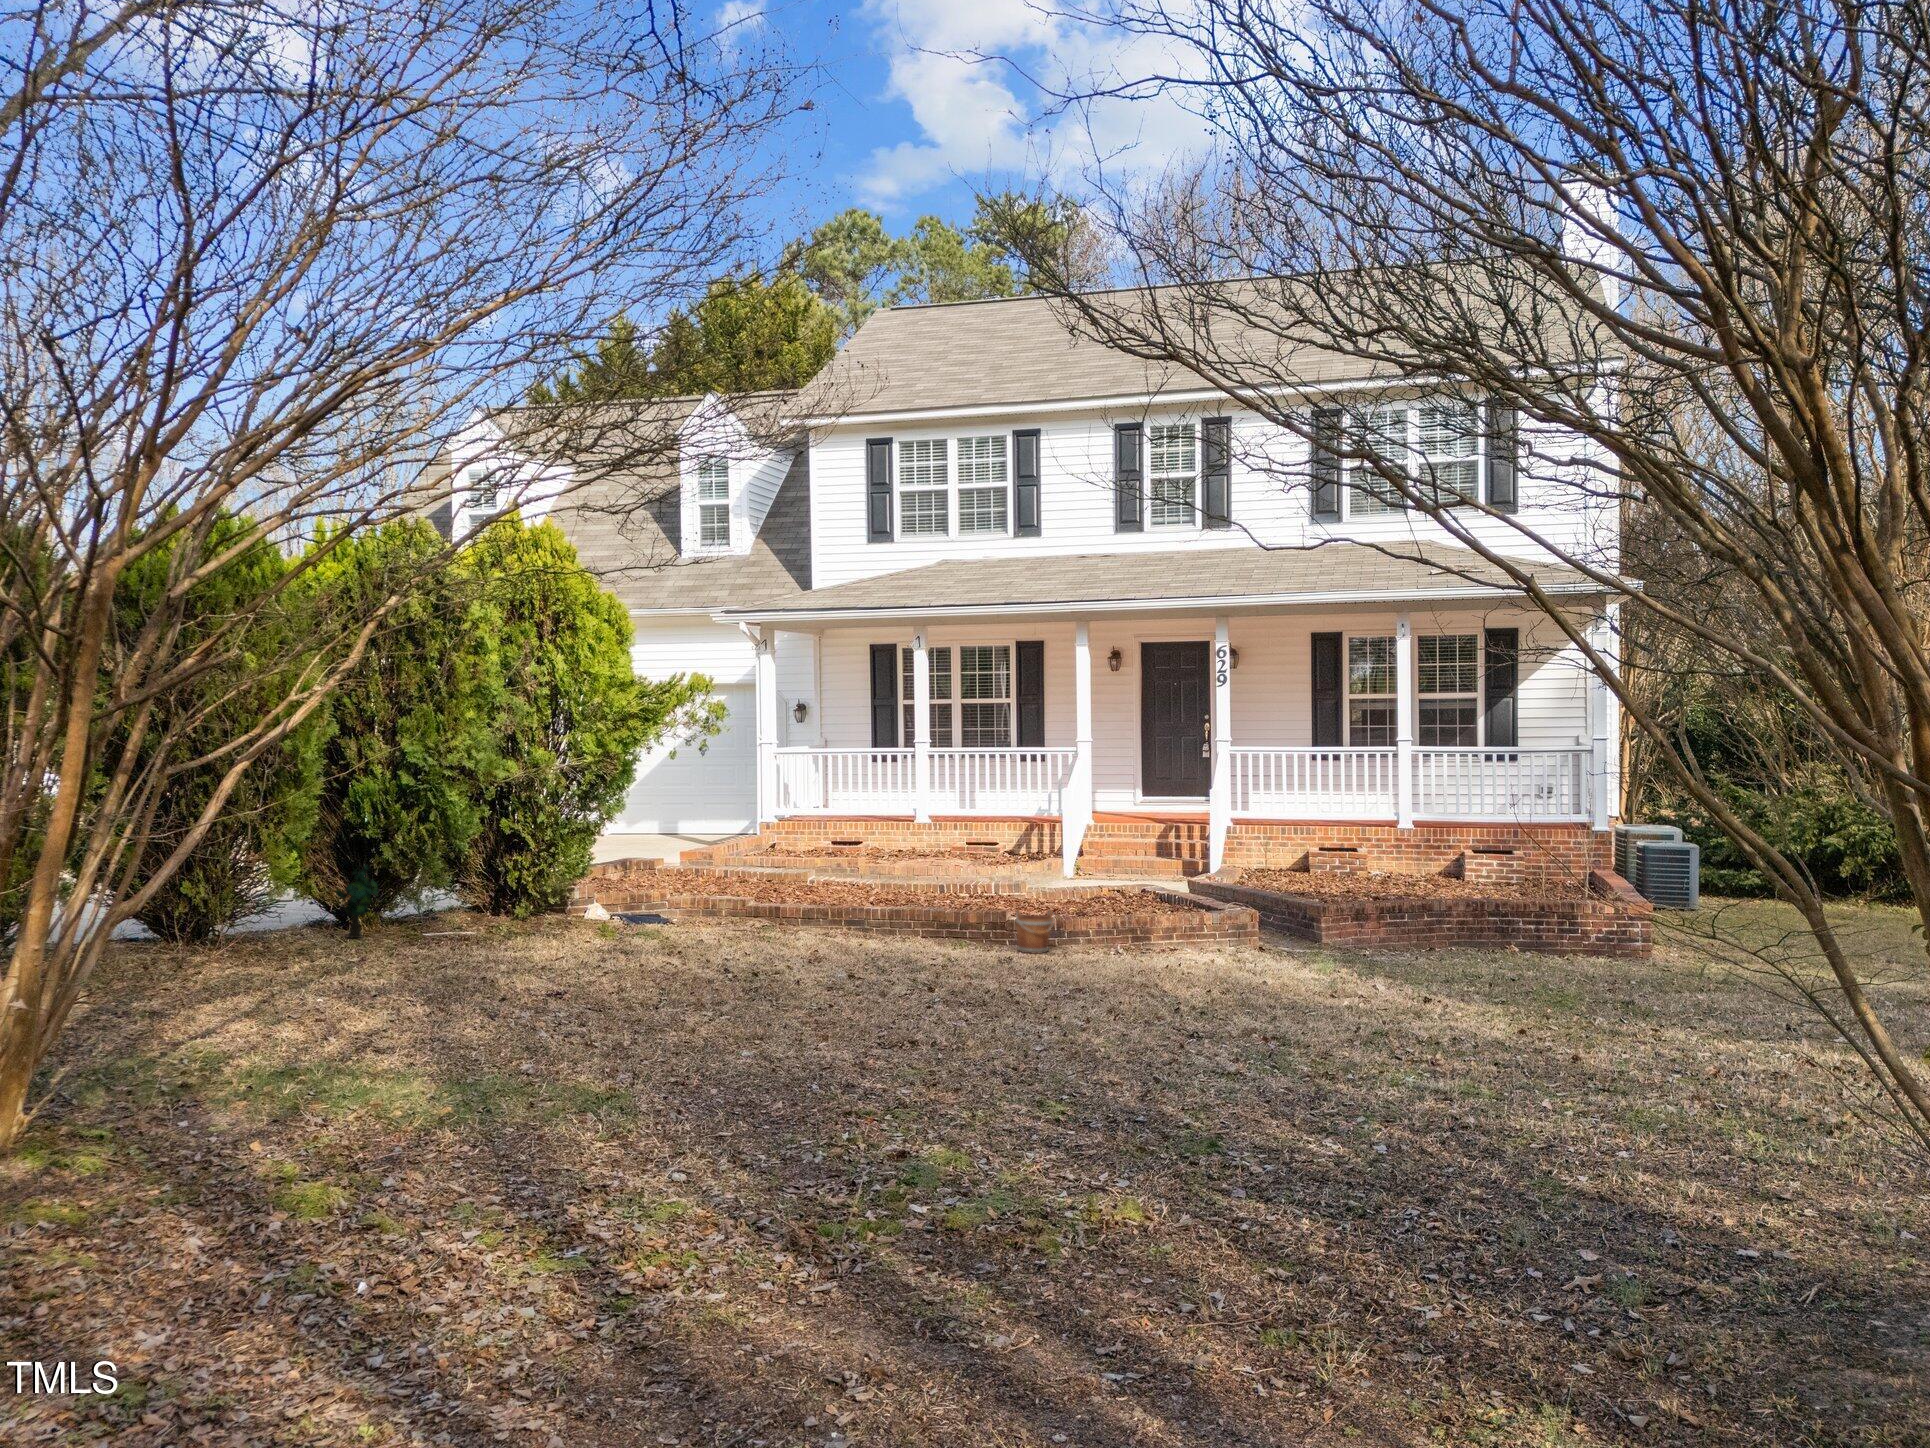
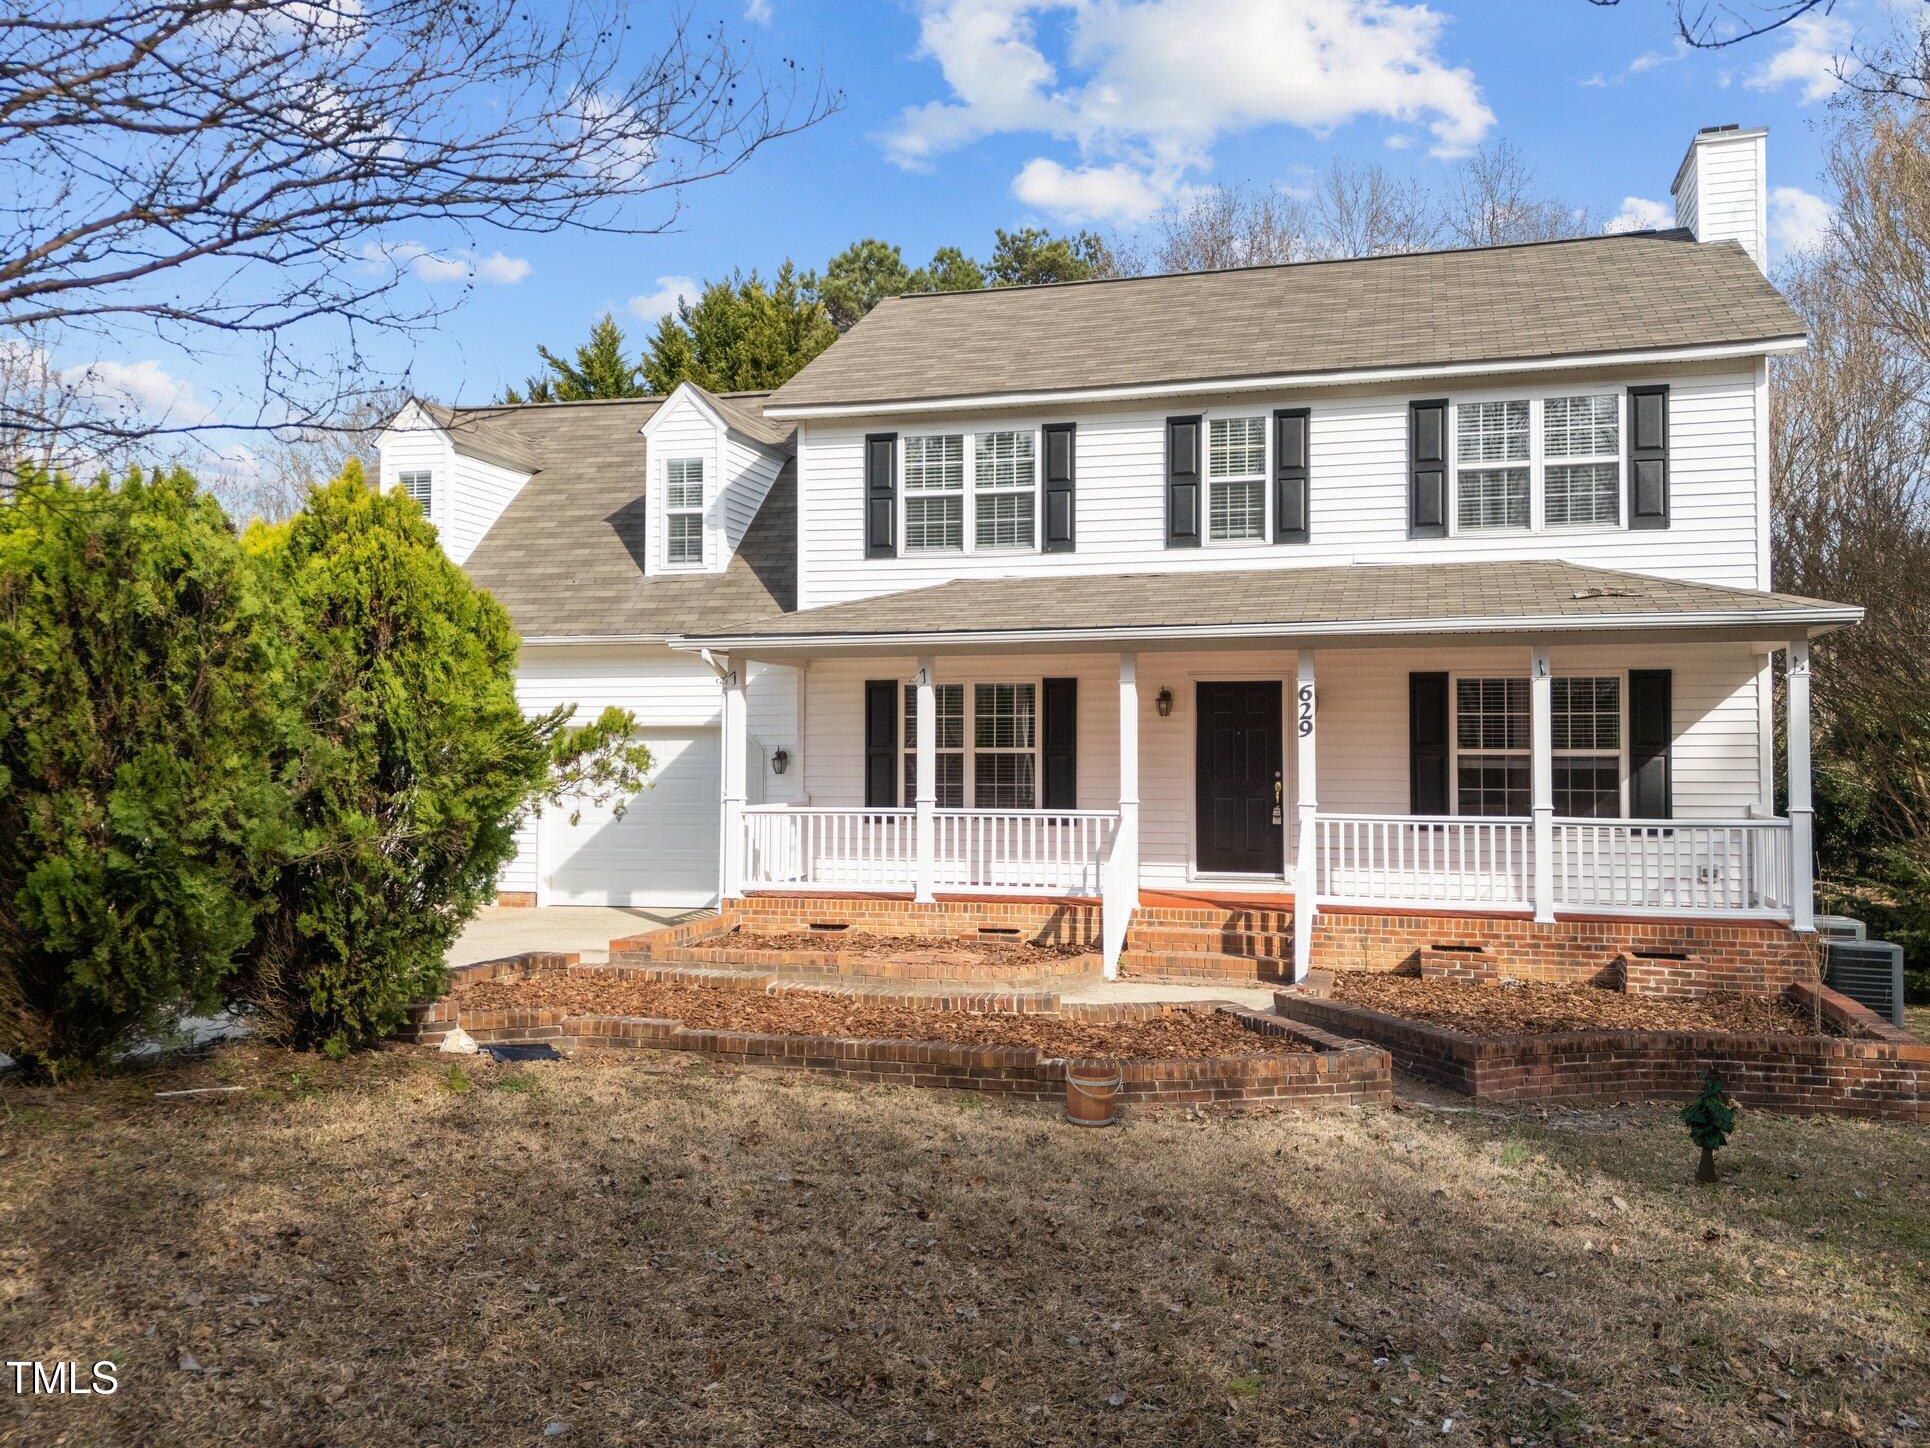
decorative plant: present [335,864,378,938] -> present [1678,1069,1737,1182]

